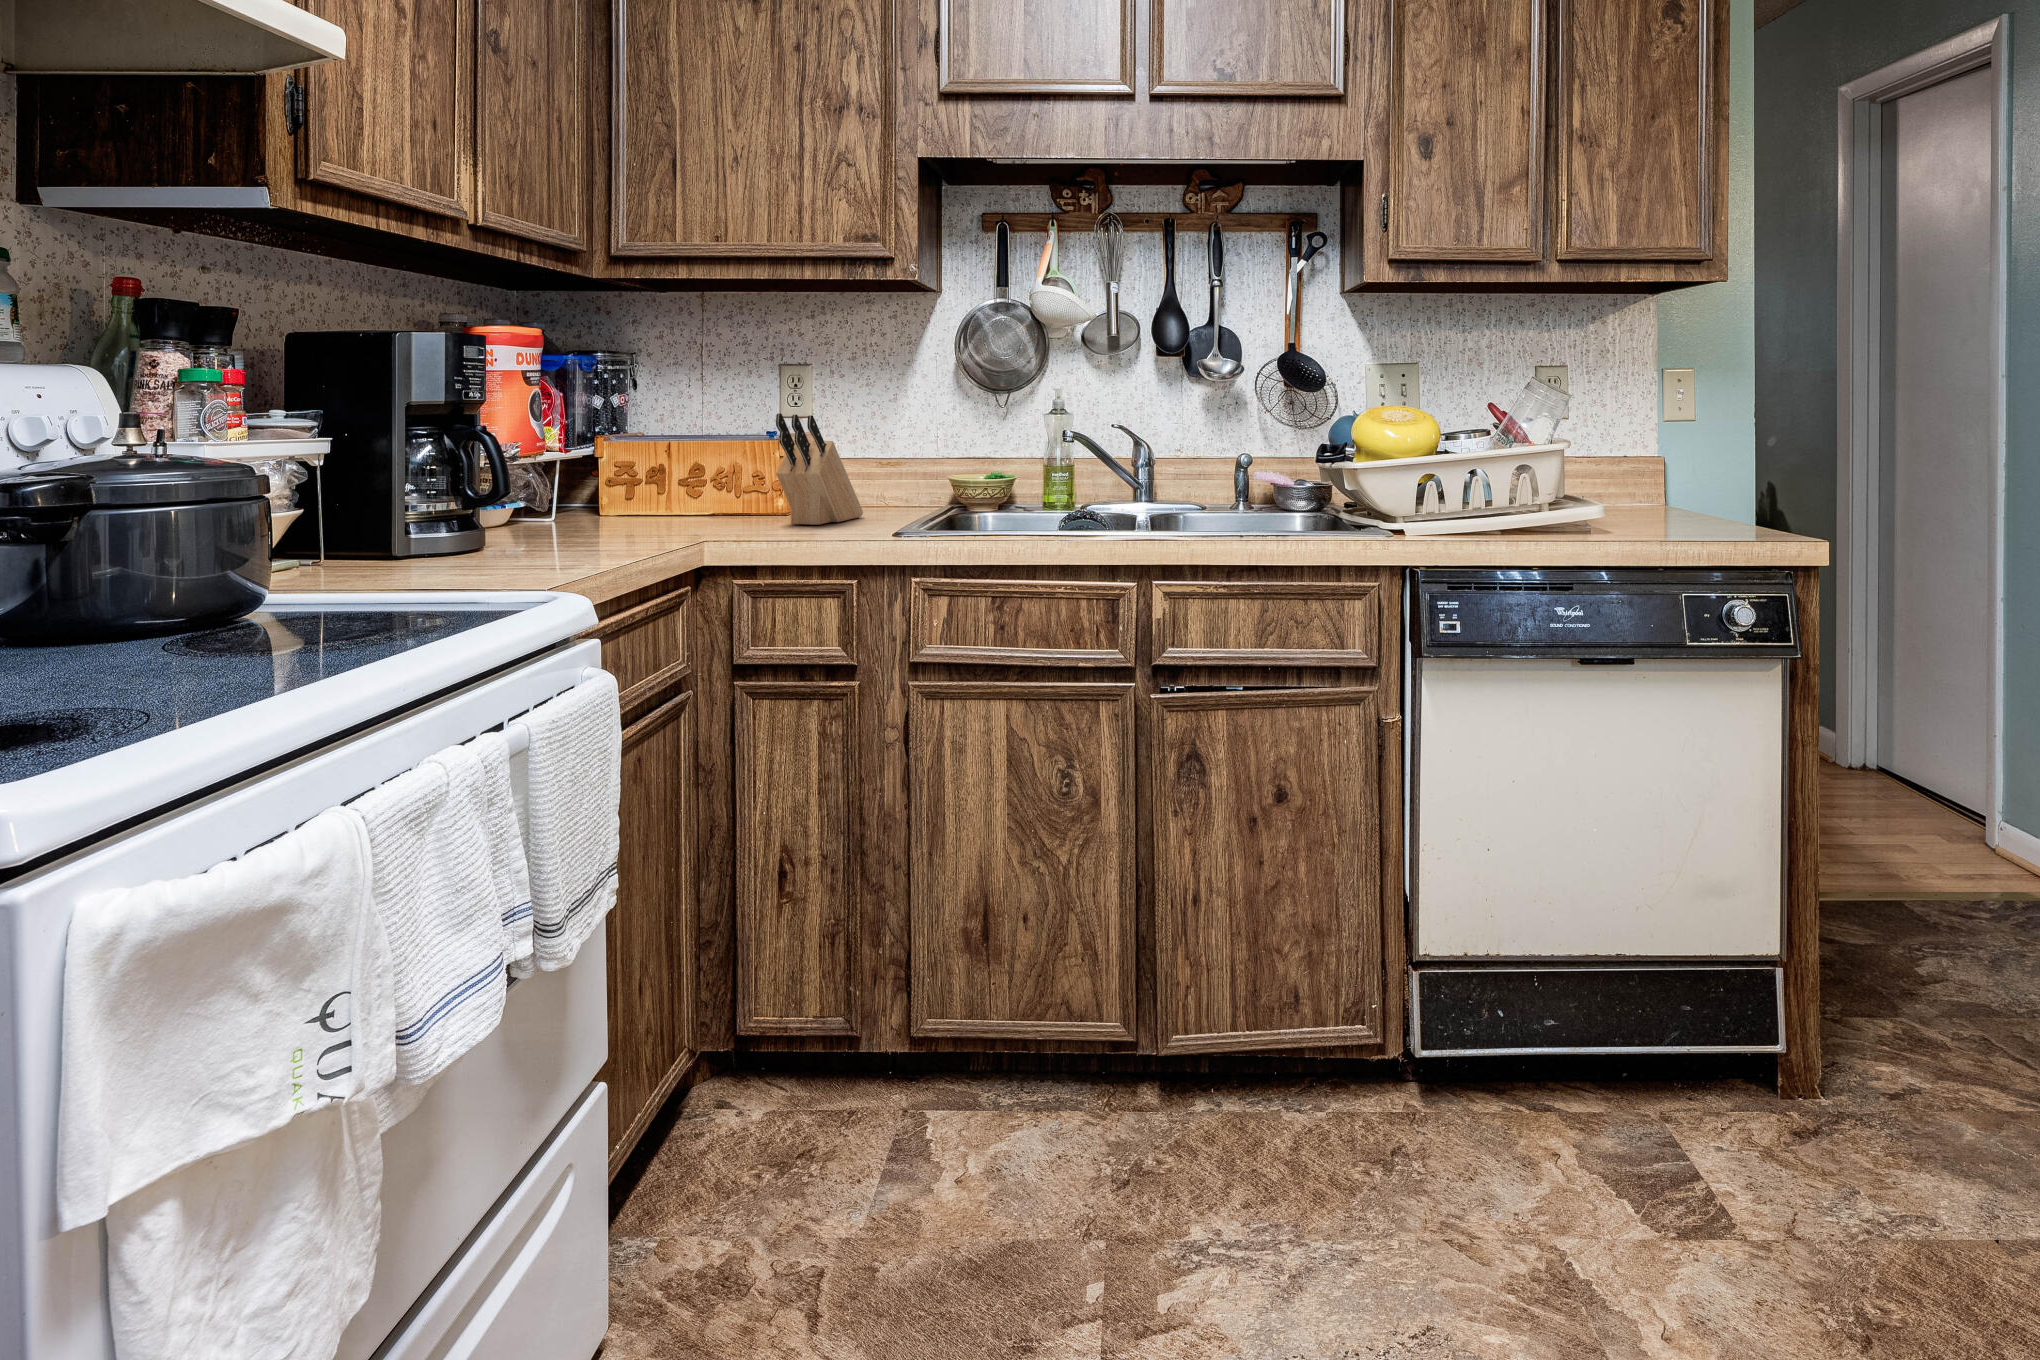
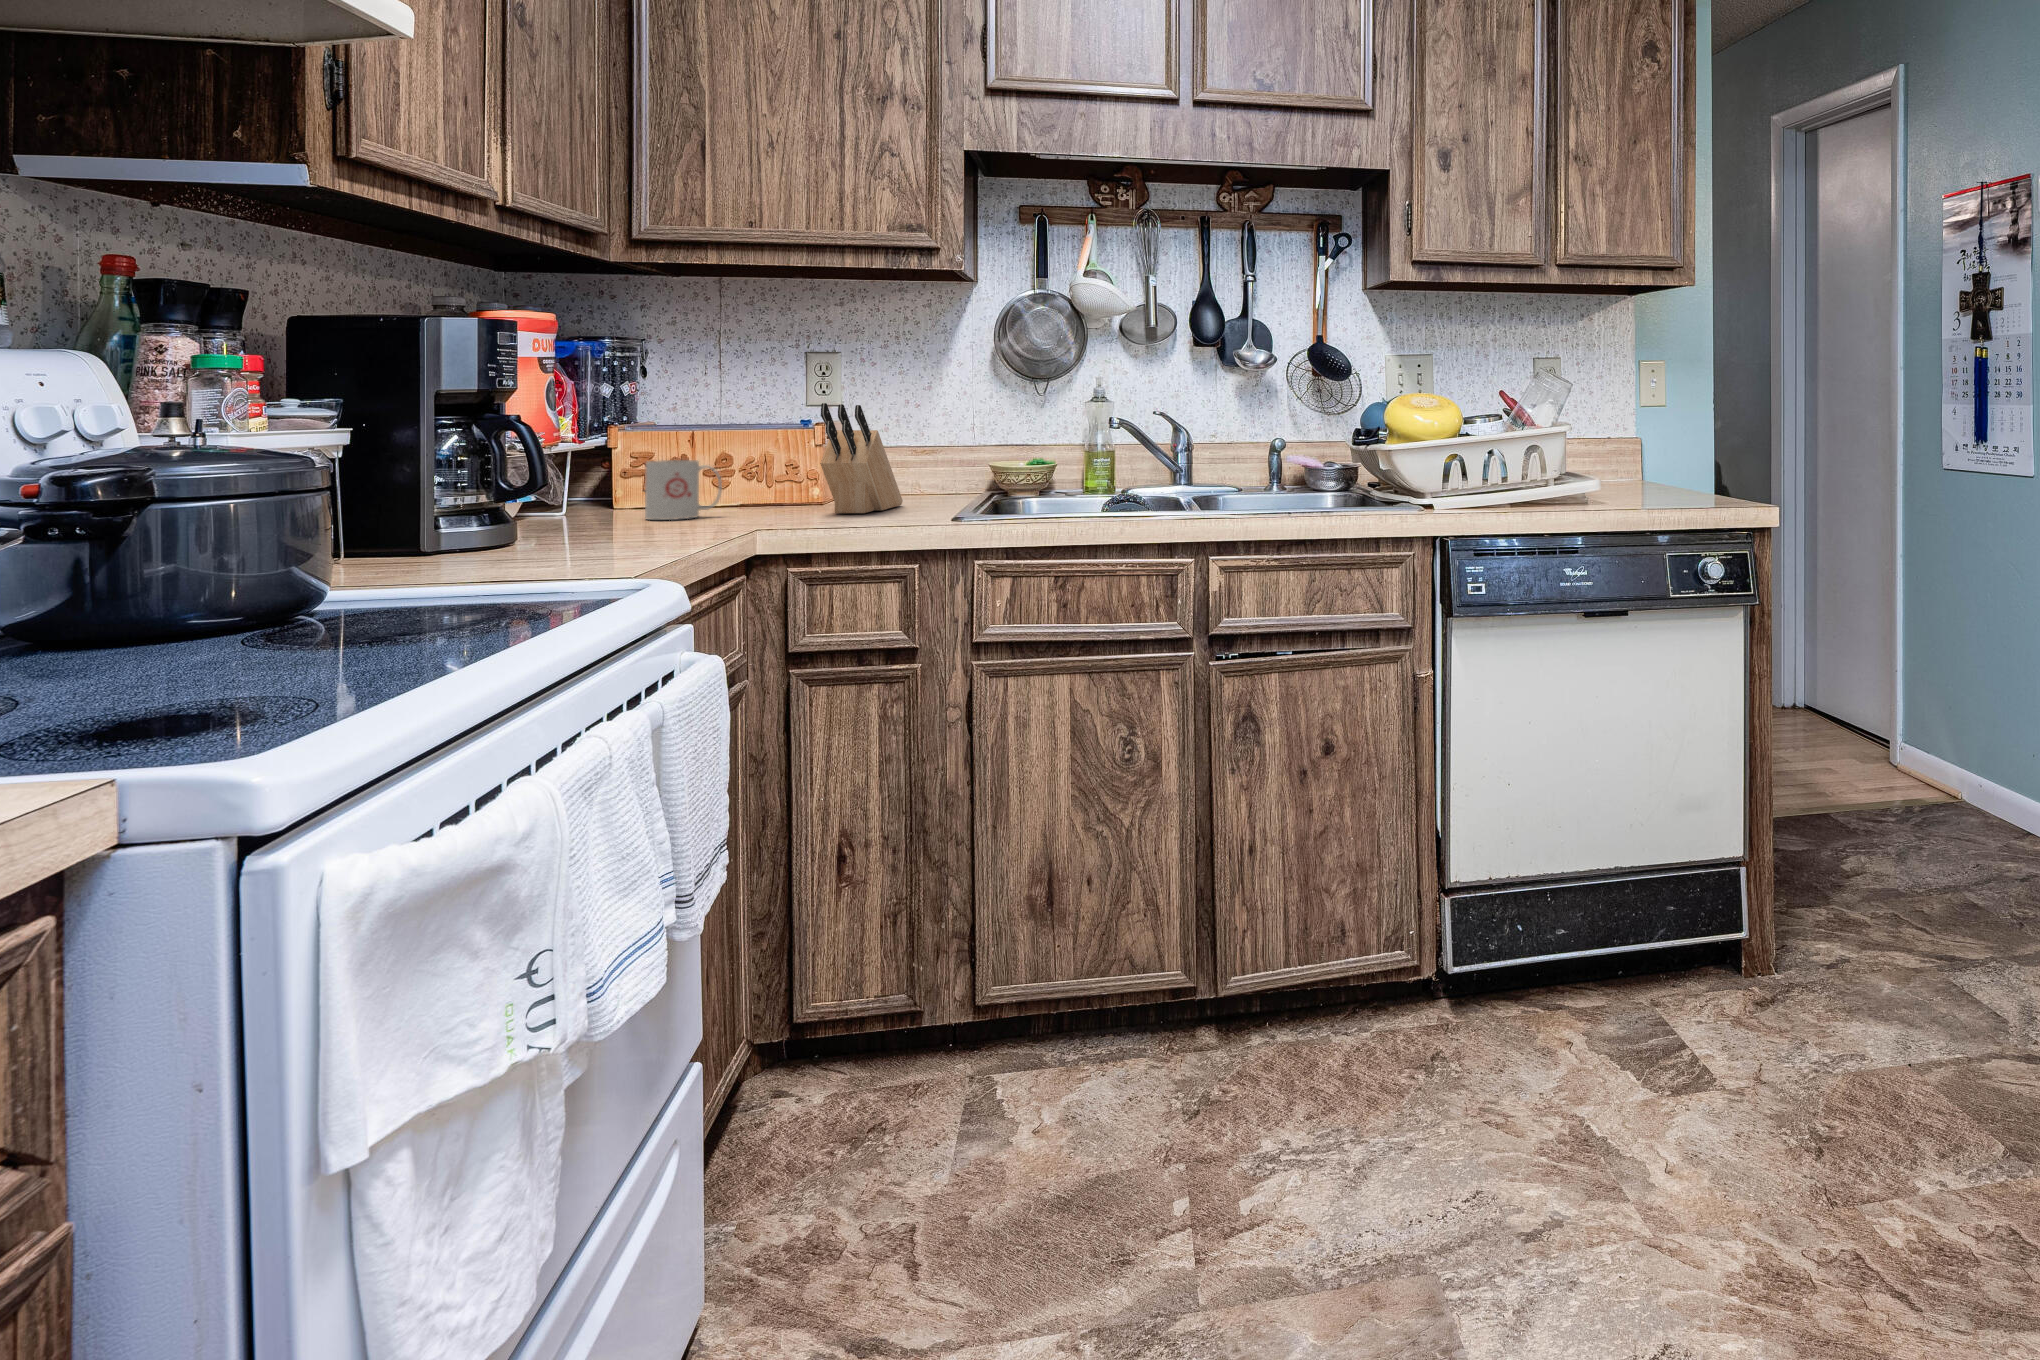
mug: none [614,468,686,527] -> present [645,460,722,520]

